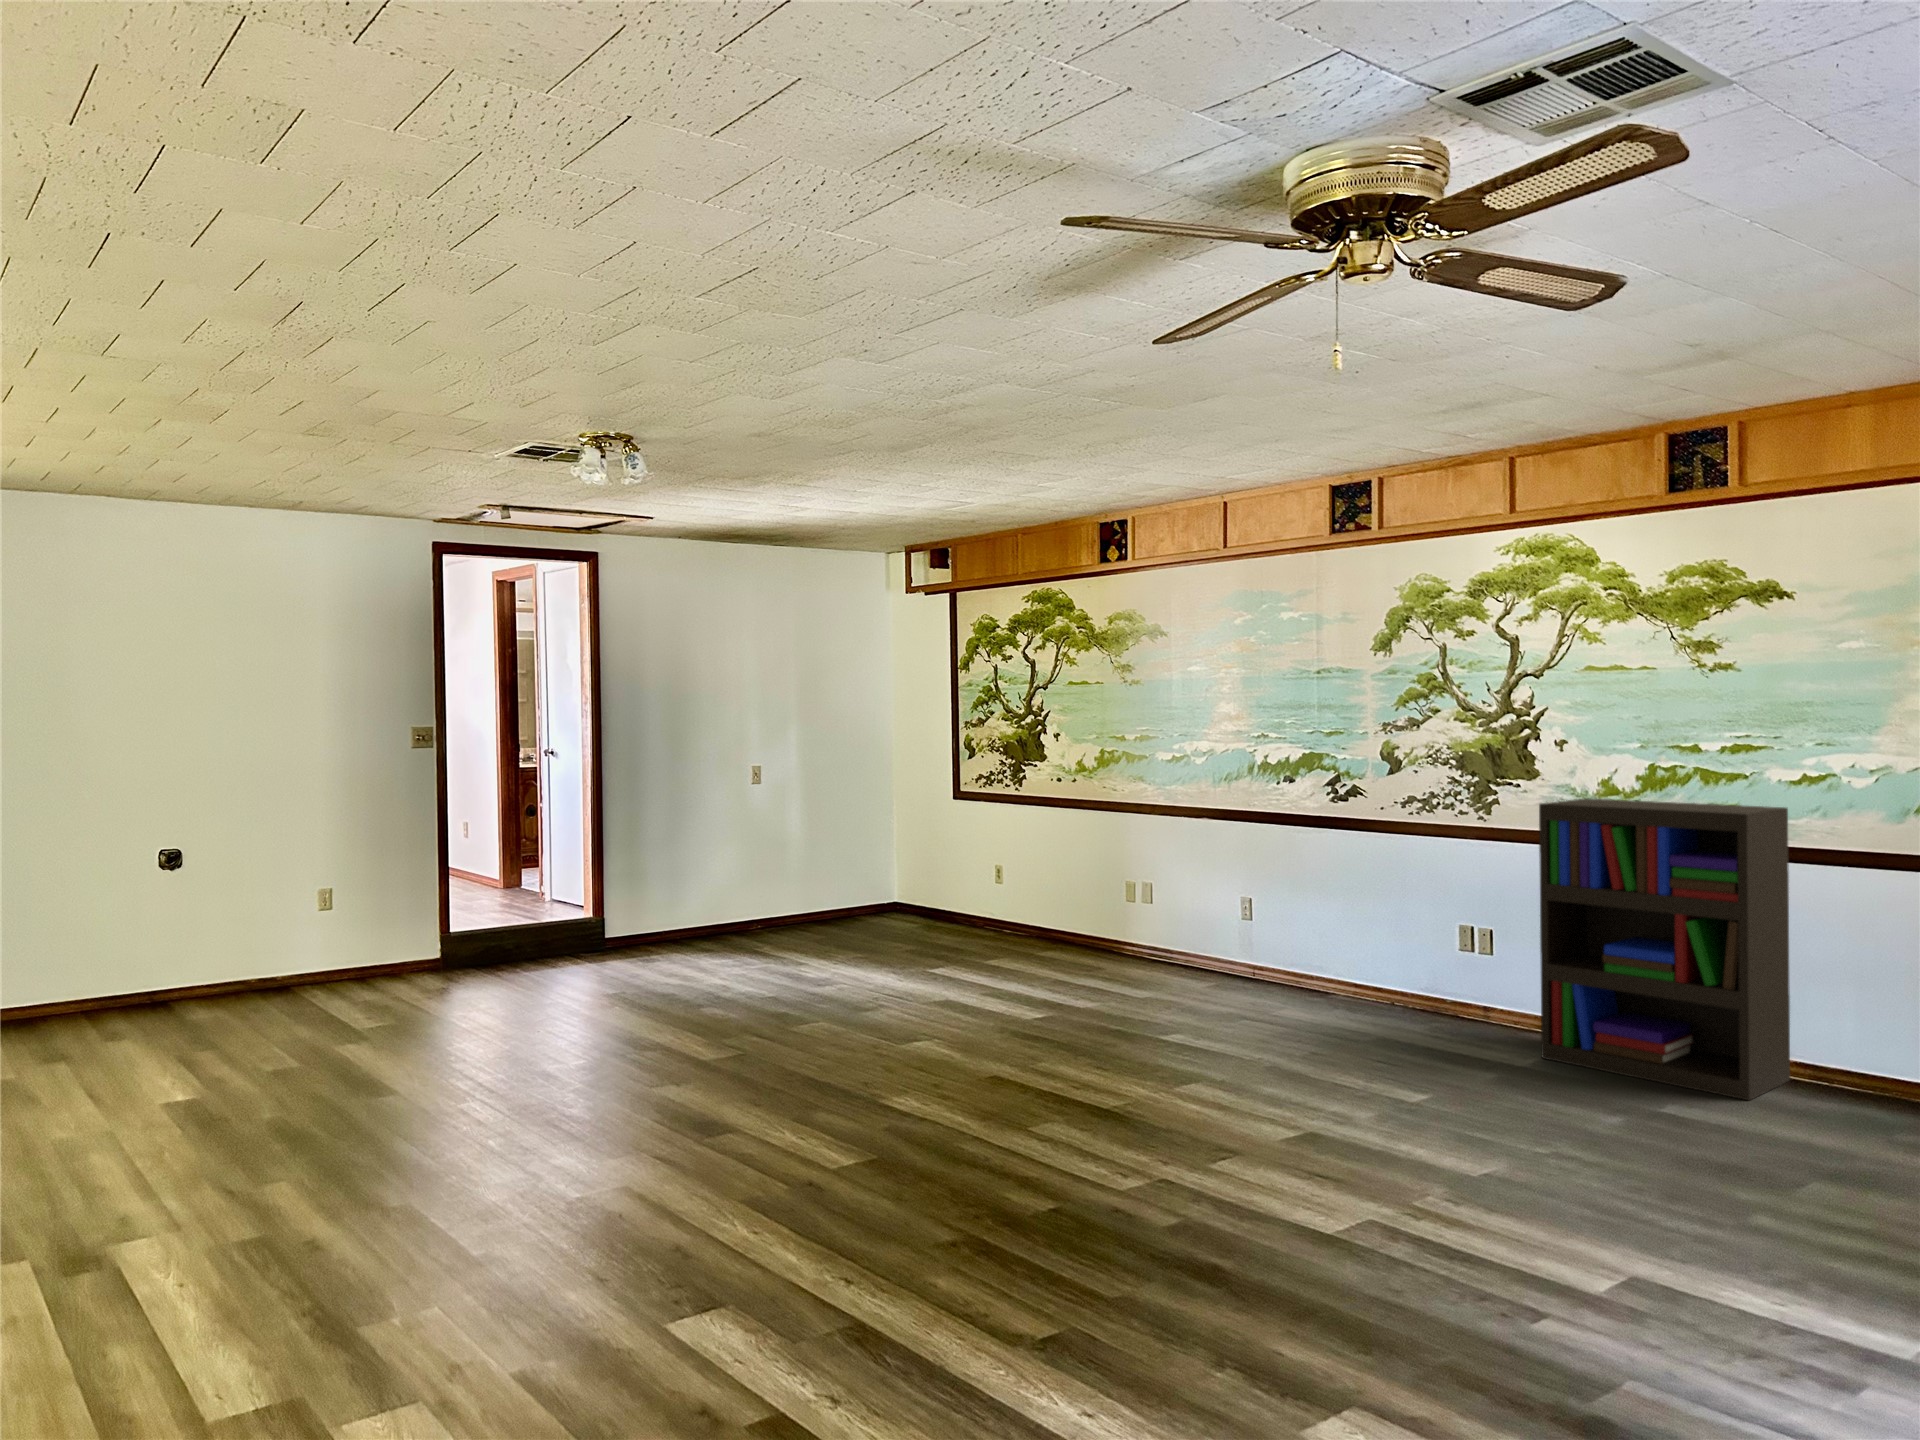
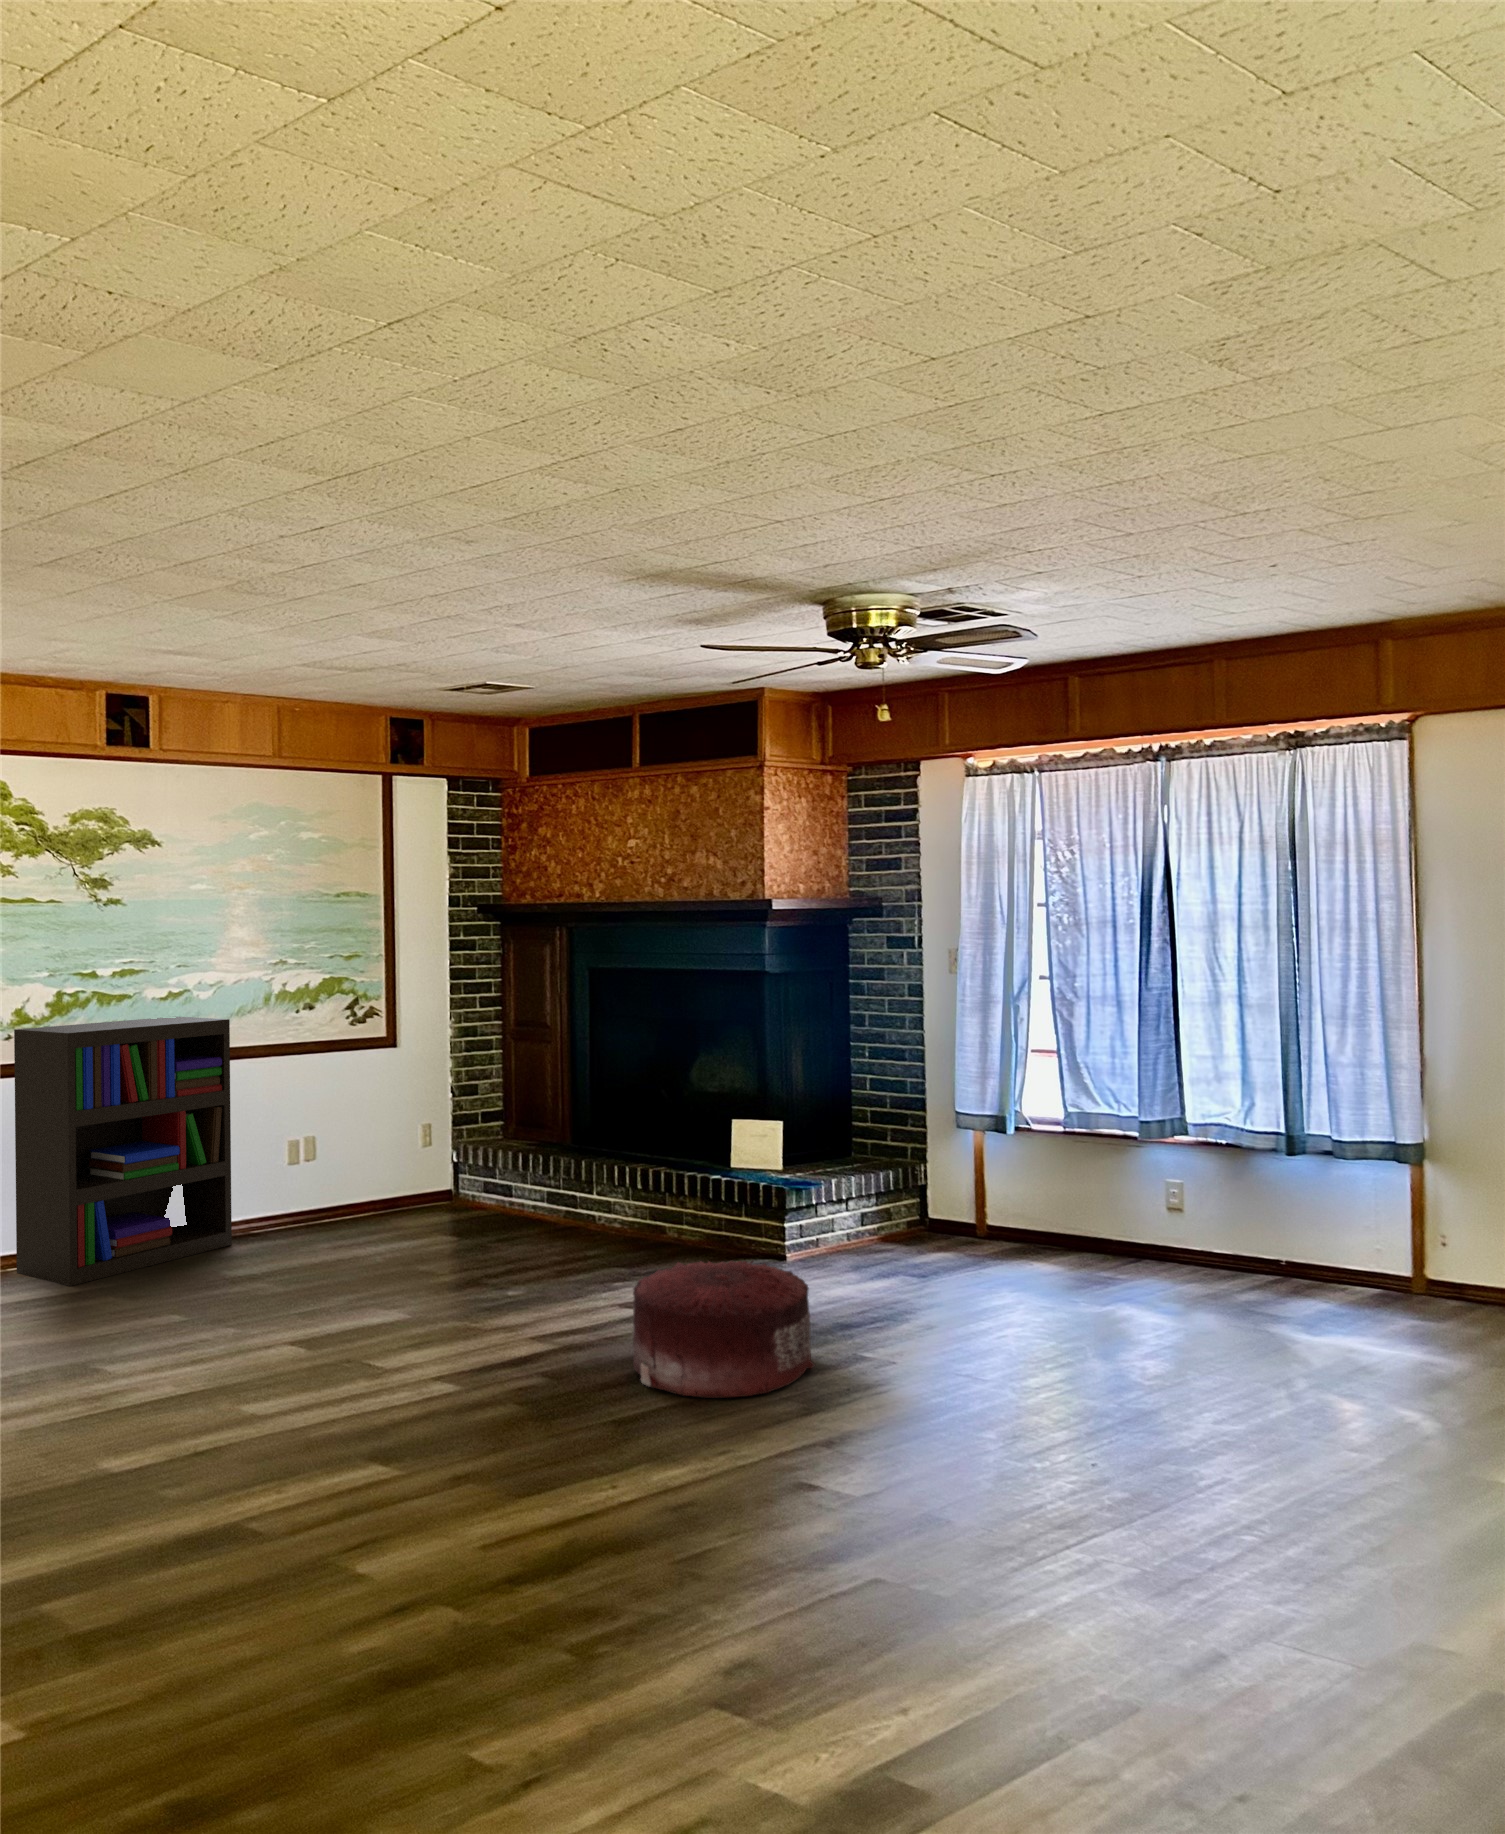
pouf: none [1021,1152,1269,1359] -> present [633,1261,814,1398]

